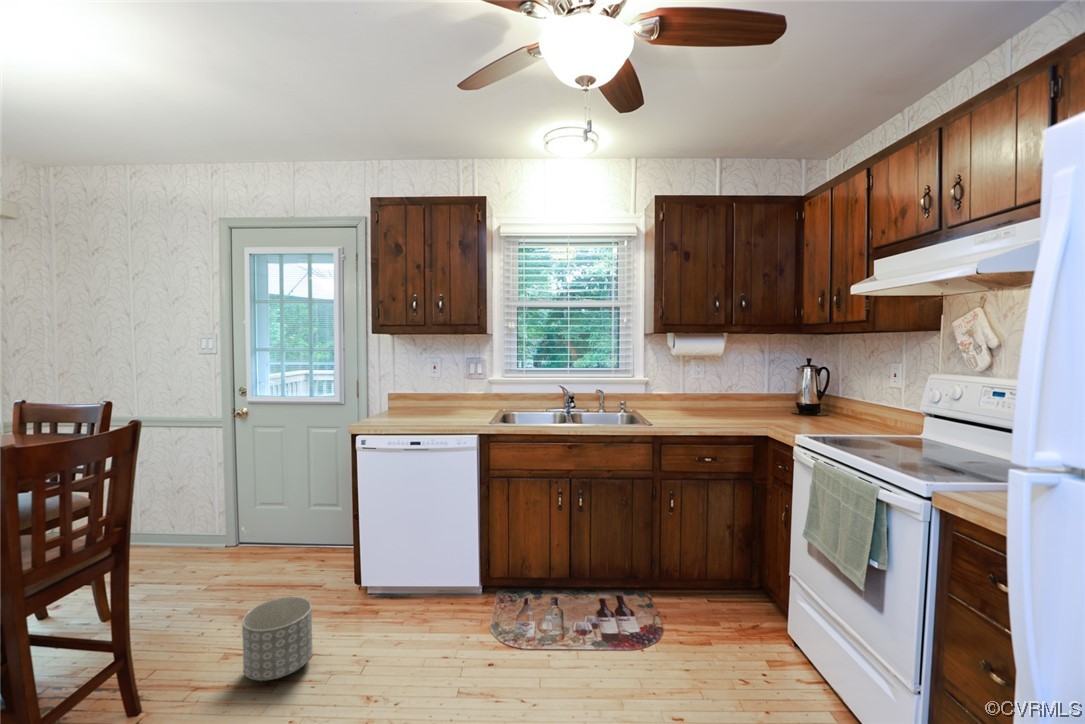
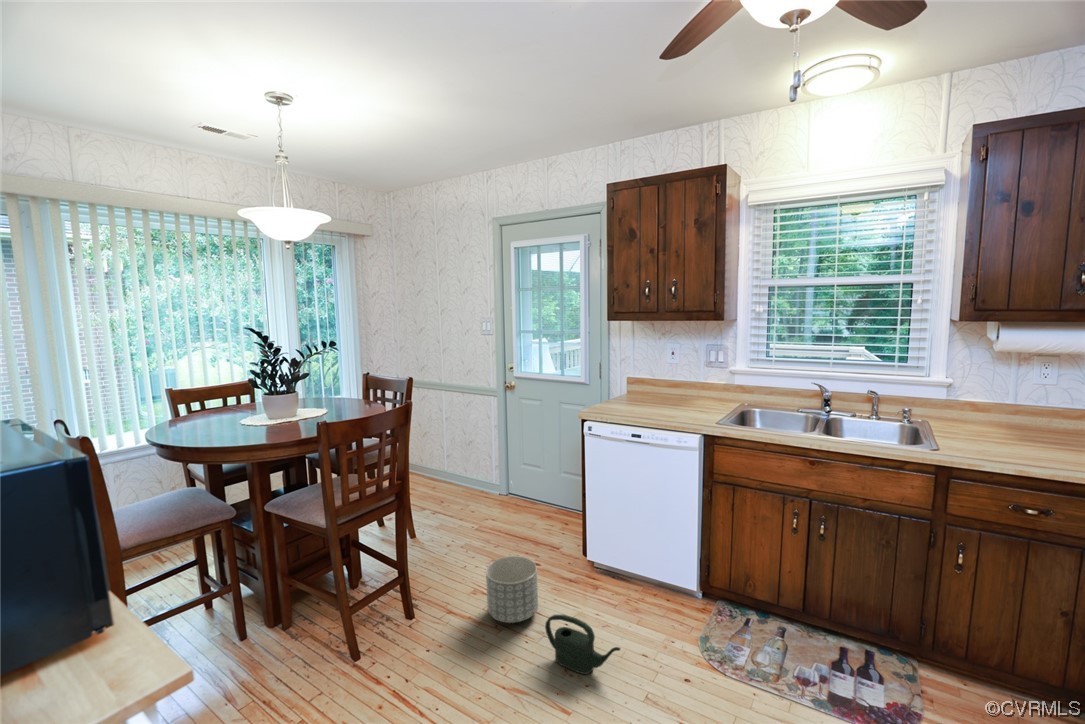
watering can: none [334,639,426,701] -> present [545,614,620,674]

